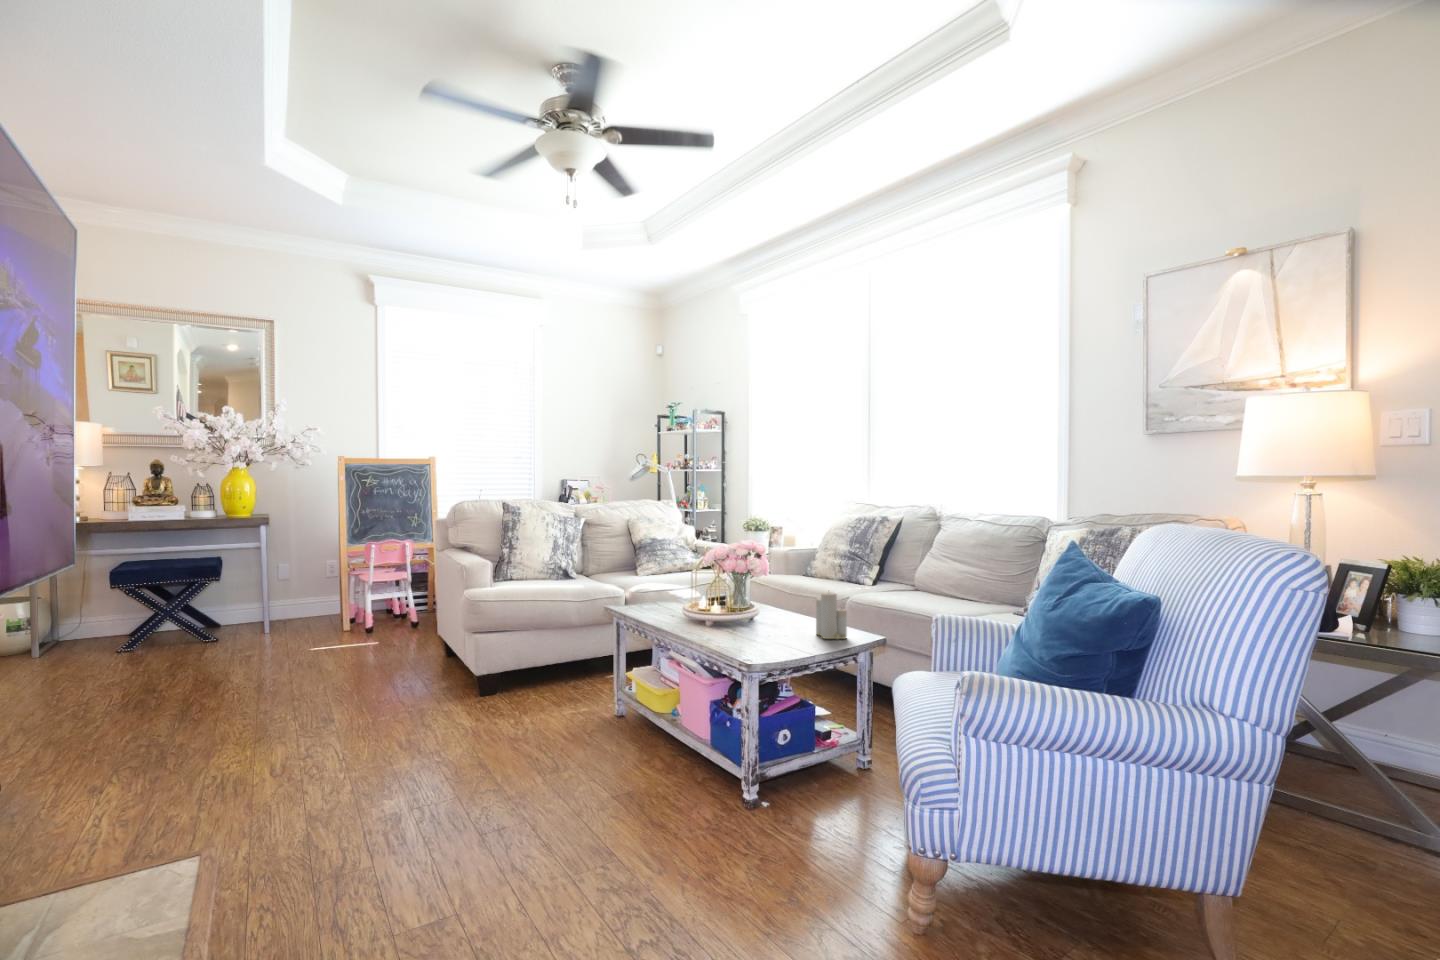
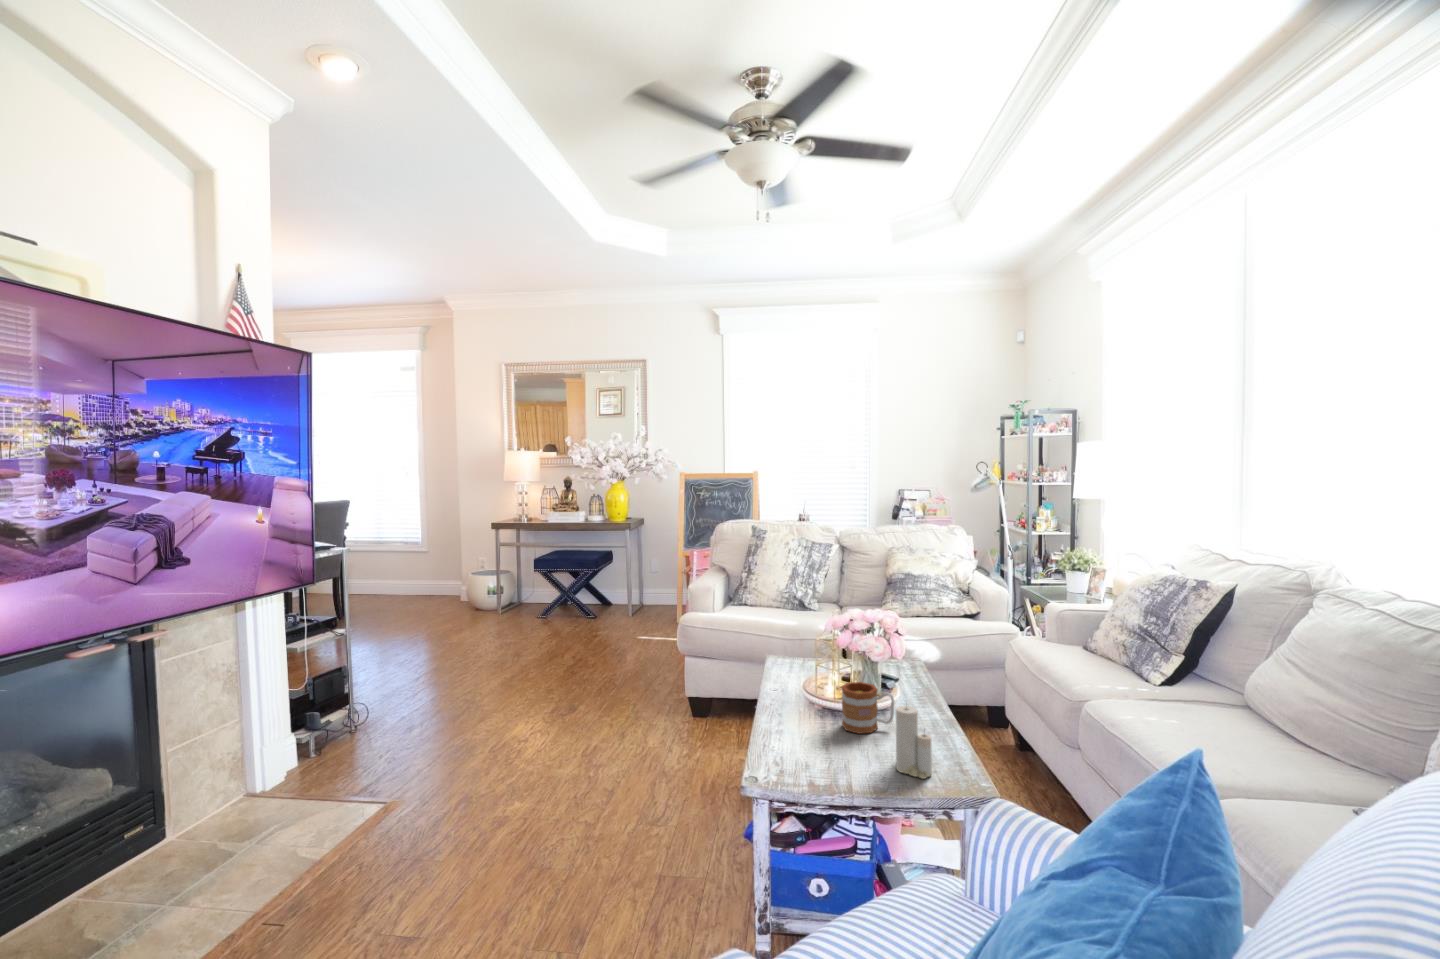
mug: none [748,593,786,630] -> present [842,682,894,734]

